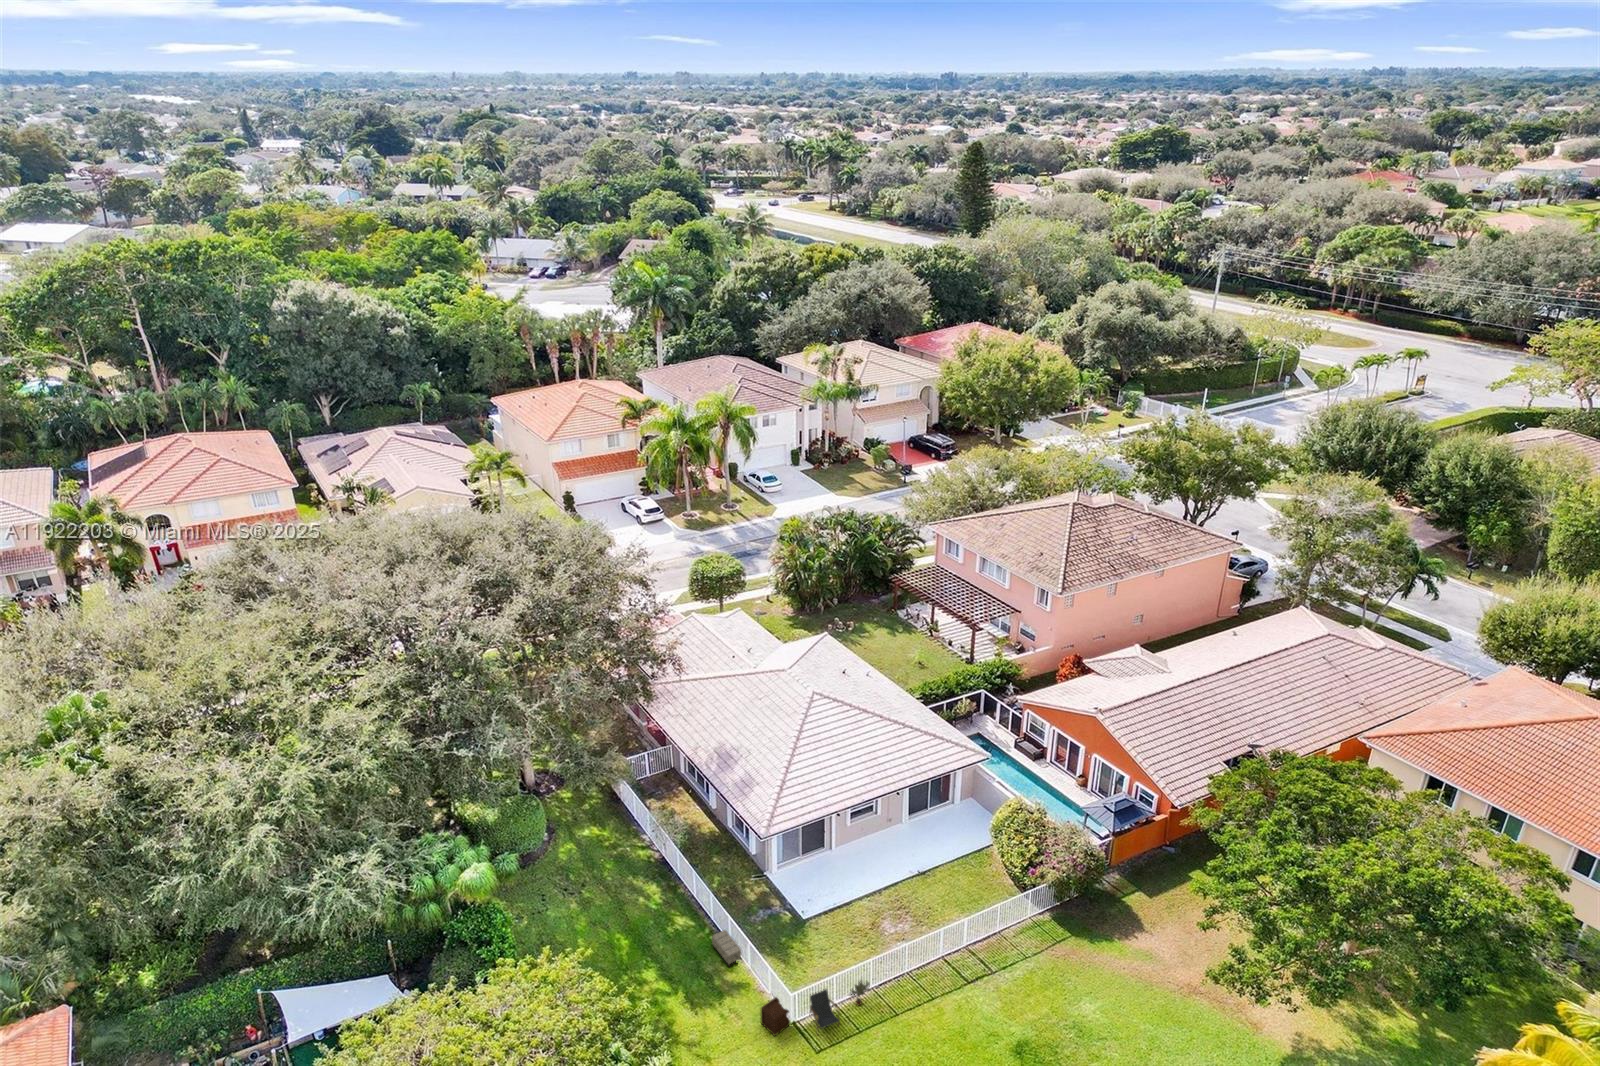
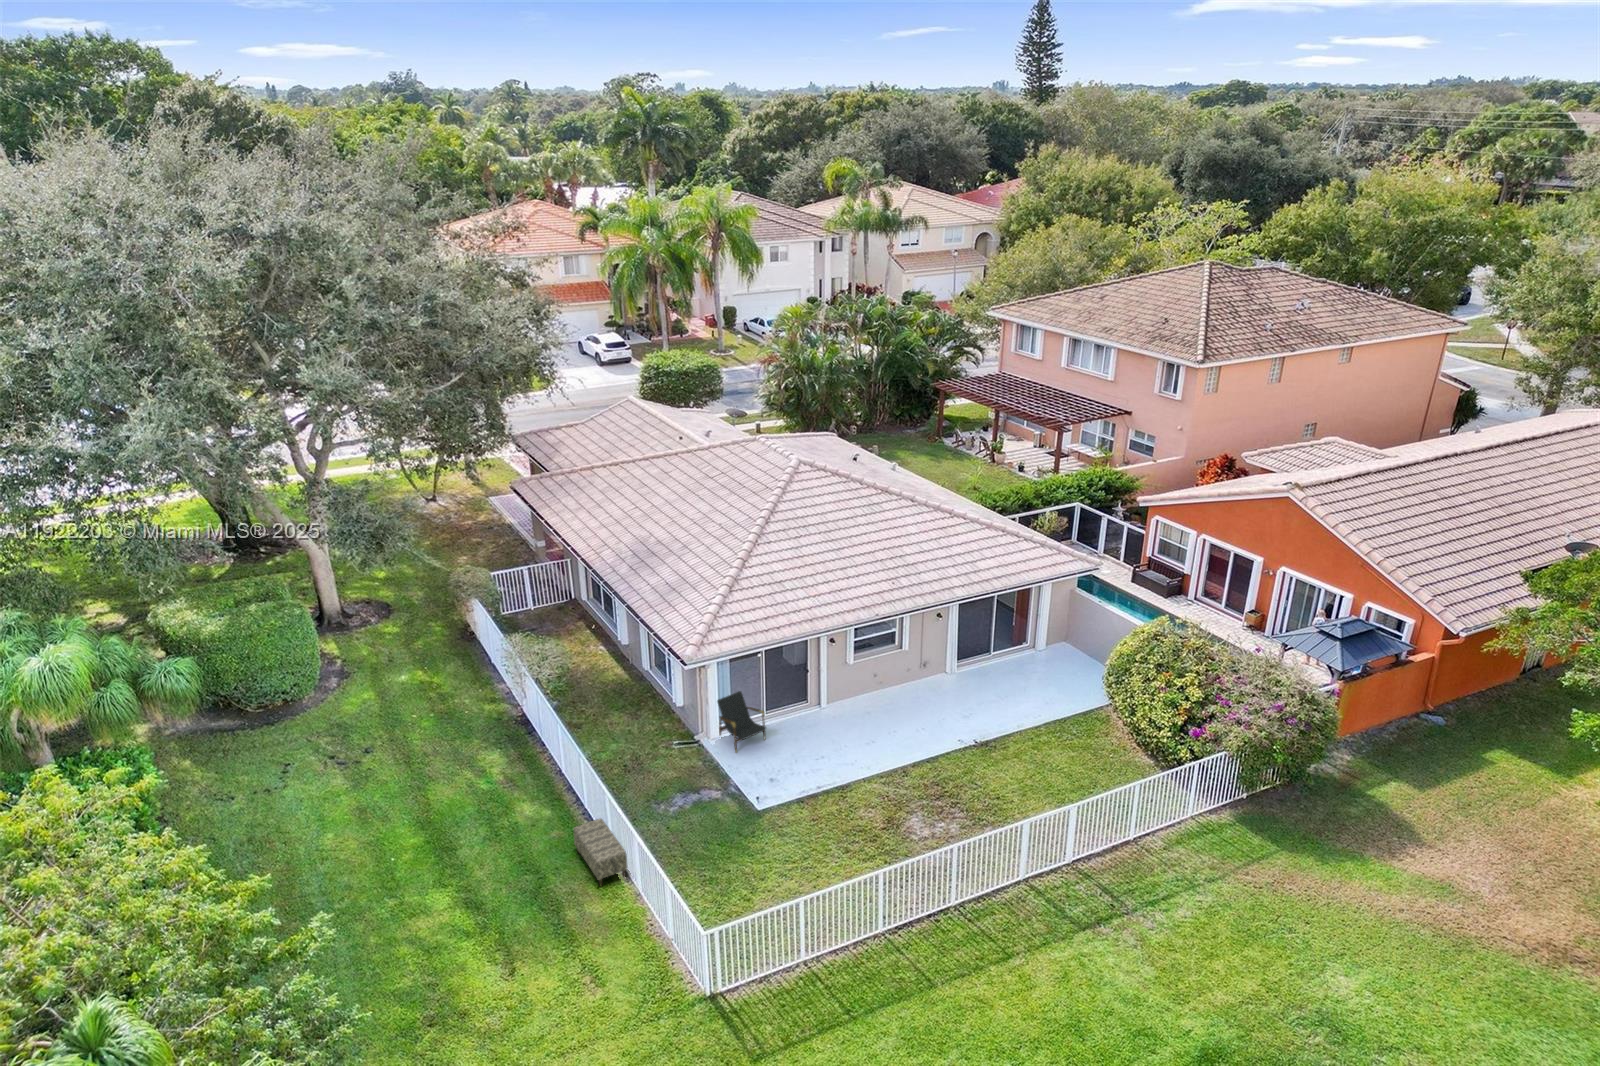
potted tree: present [850,980,870,1005] -> none [832,906,878,962]
lounge chair: present [810,989,840,1031] -> present [717,691,766,752]
wooden crate: present [761,997,790,1036] -> none [642,935,708,1018]

